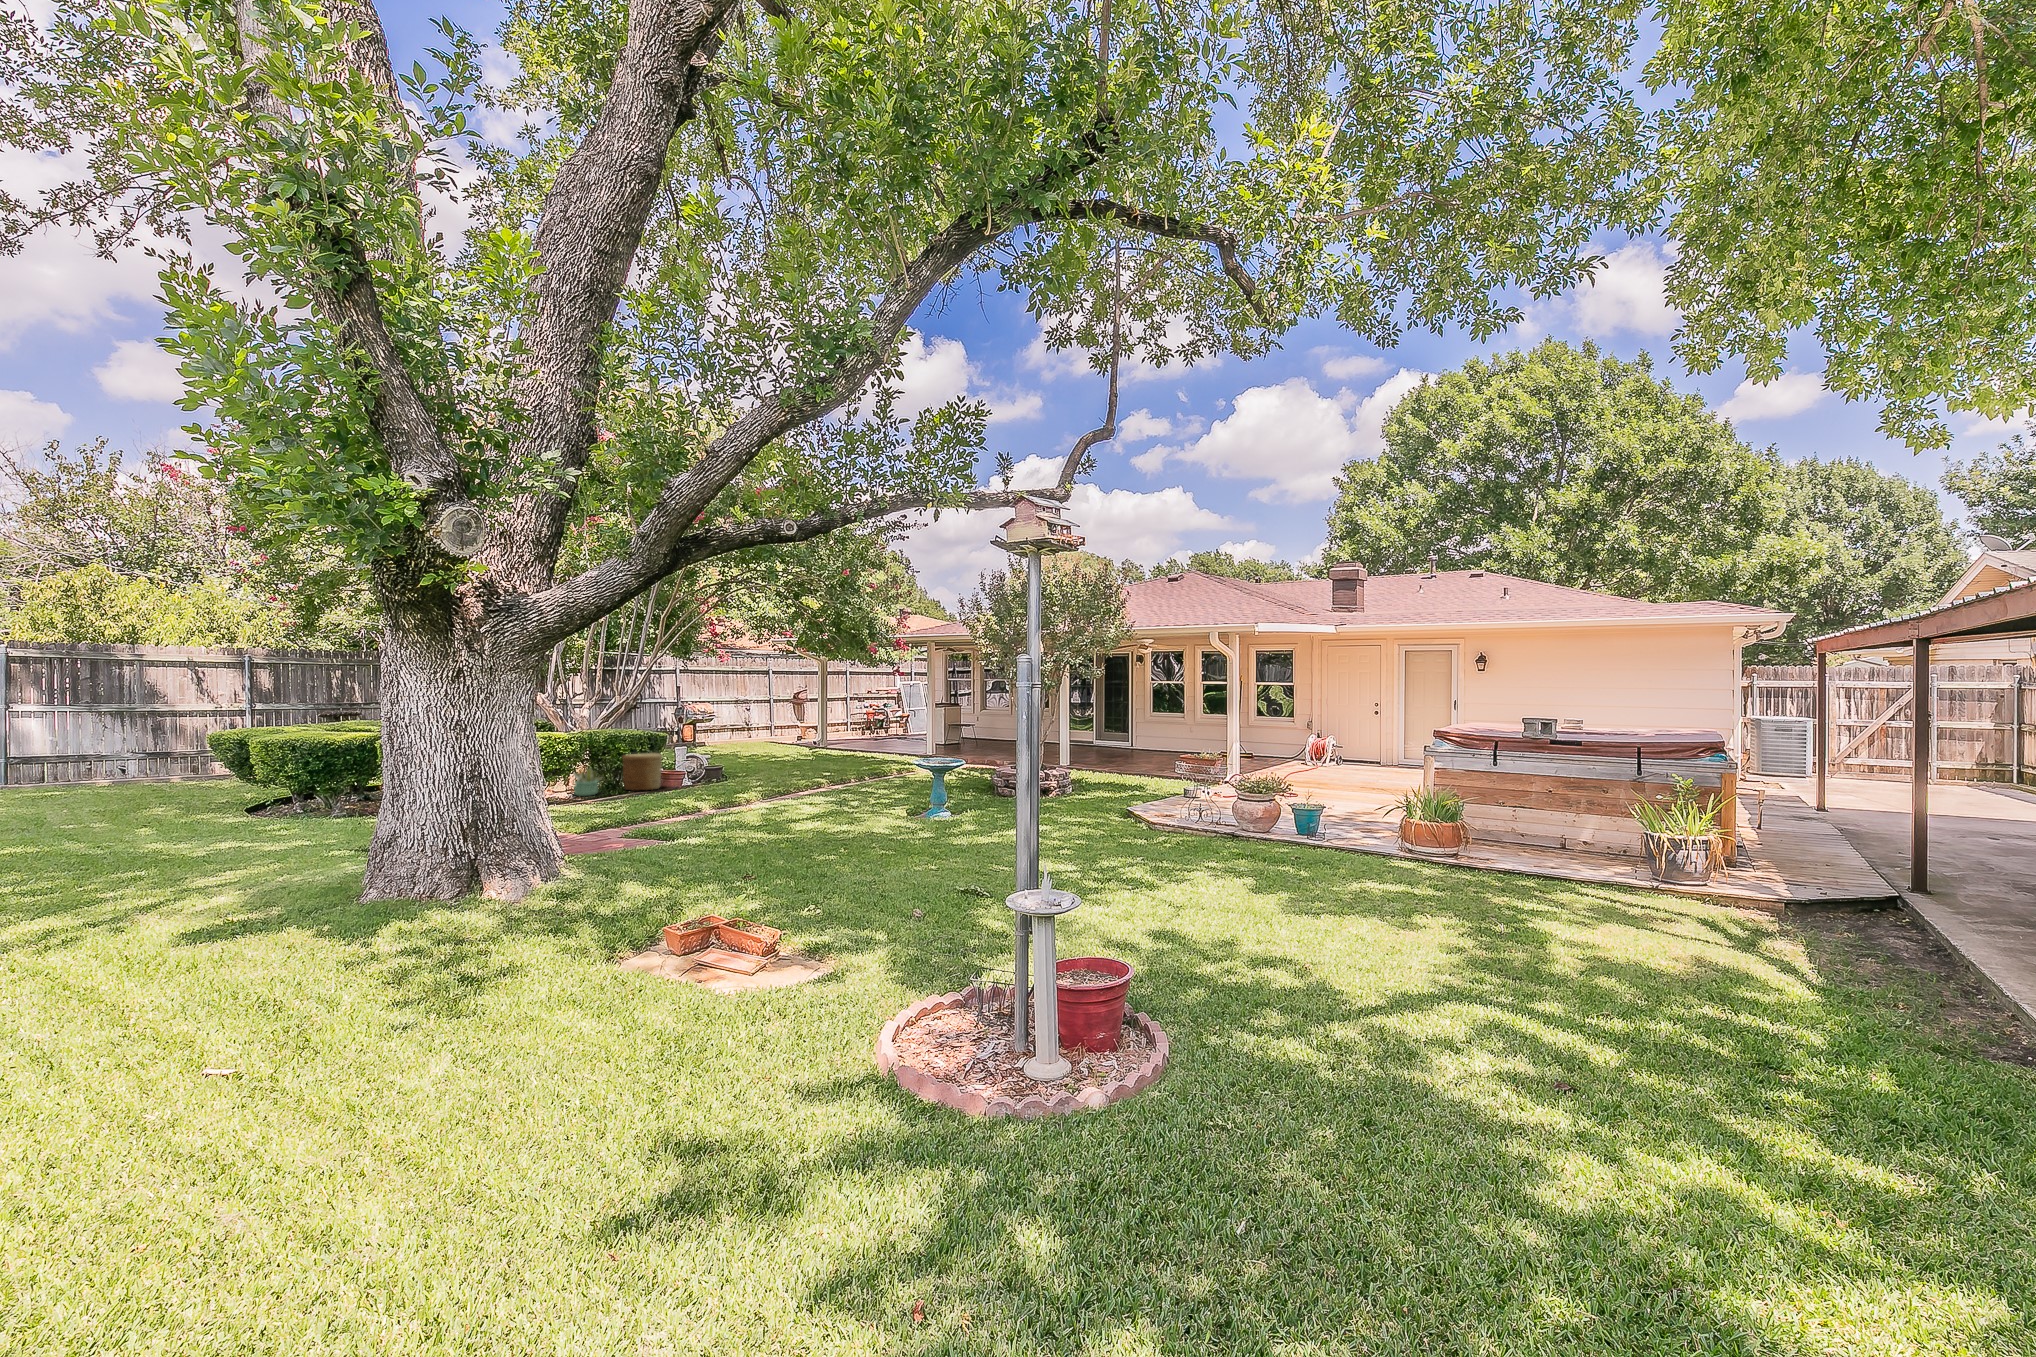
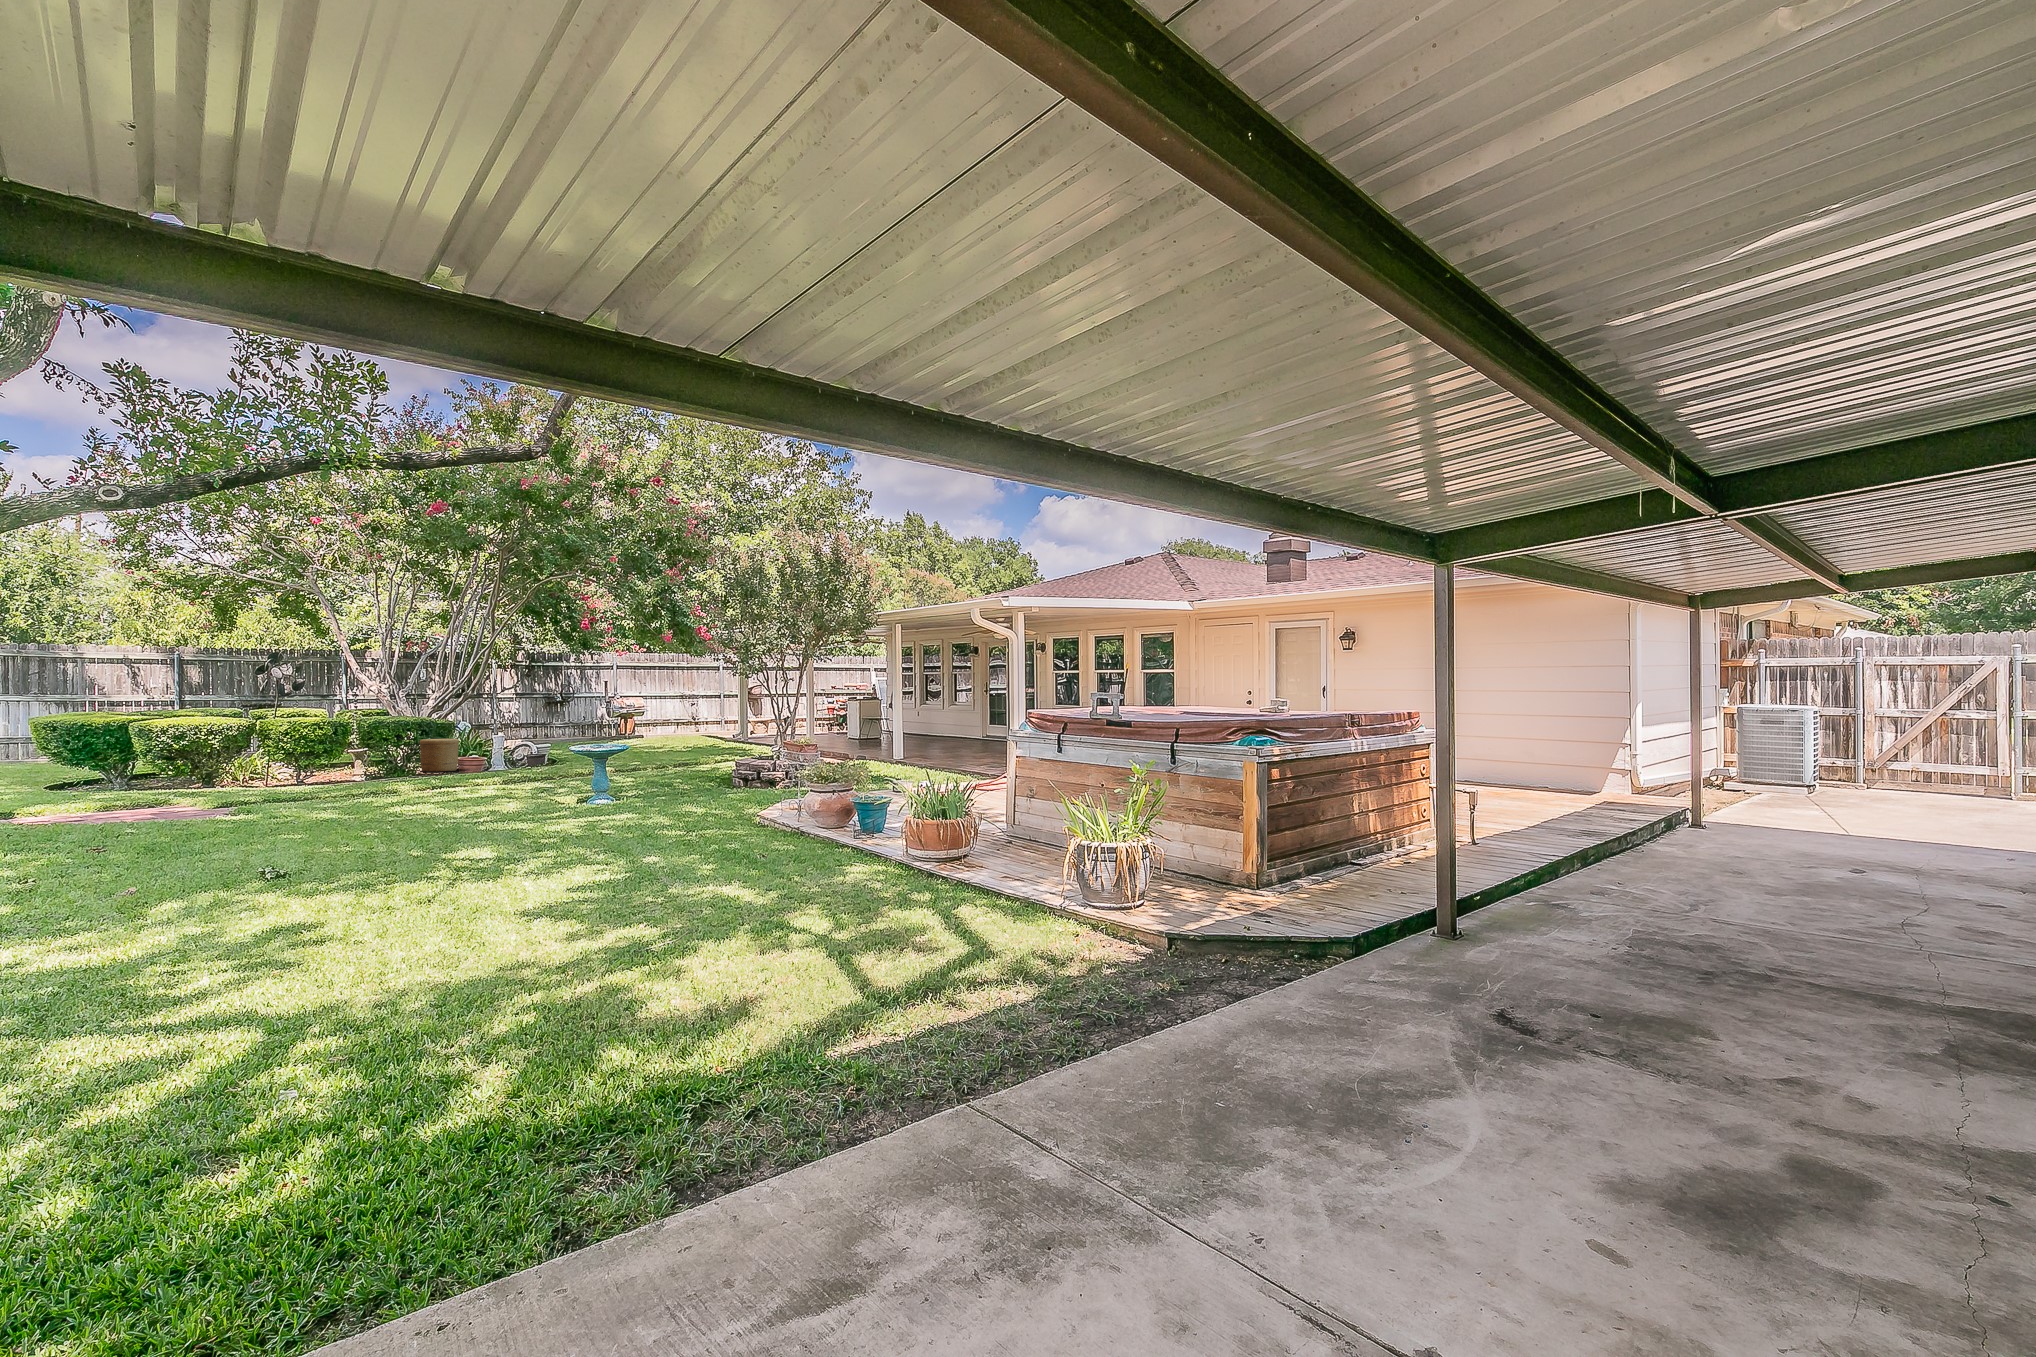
decorative plant: present [573,769,601,796] -> none [363,751,396,775]

